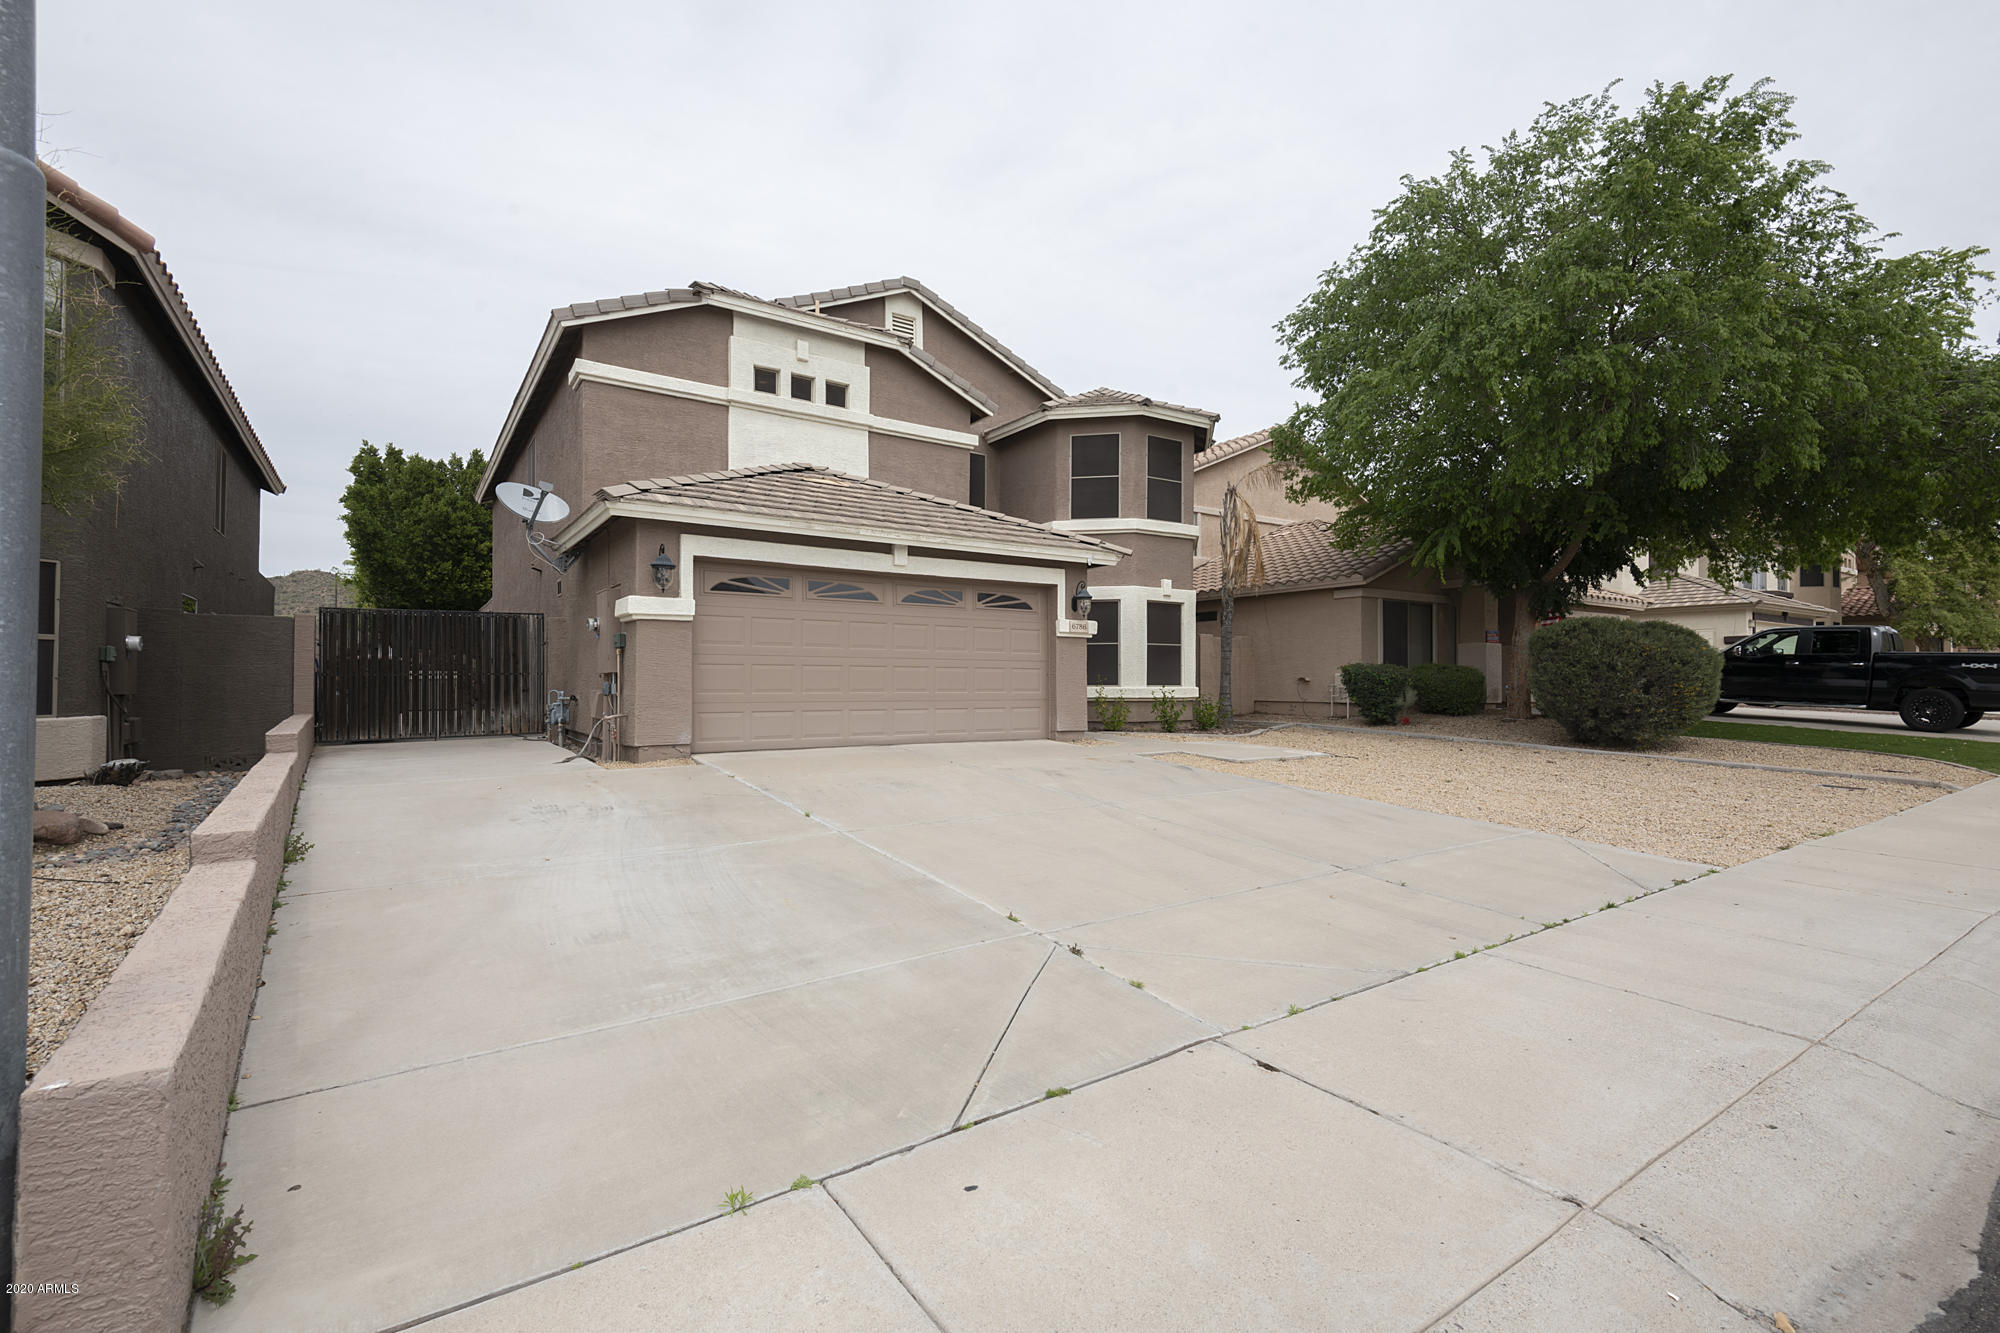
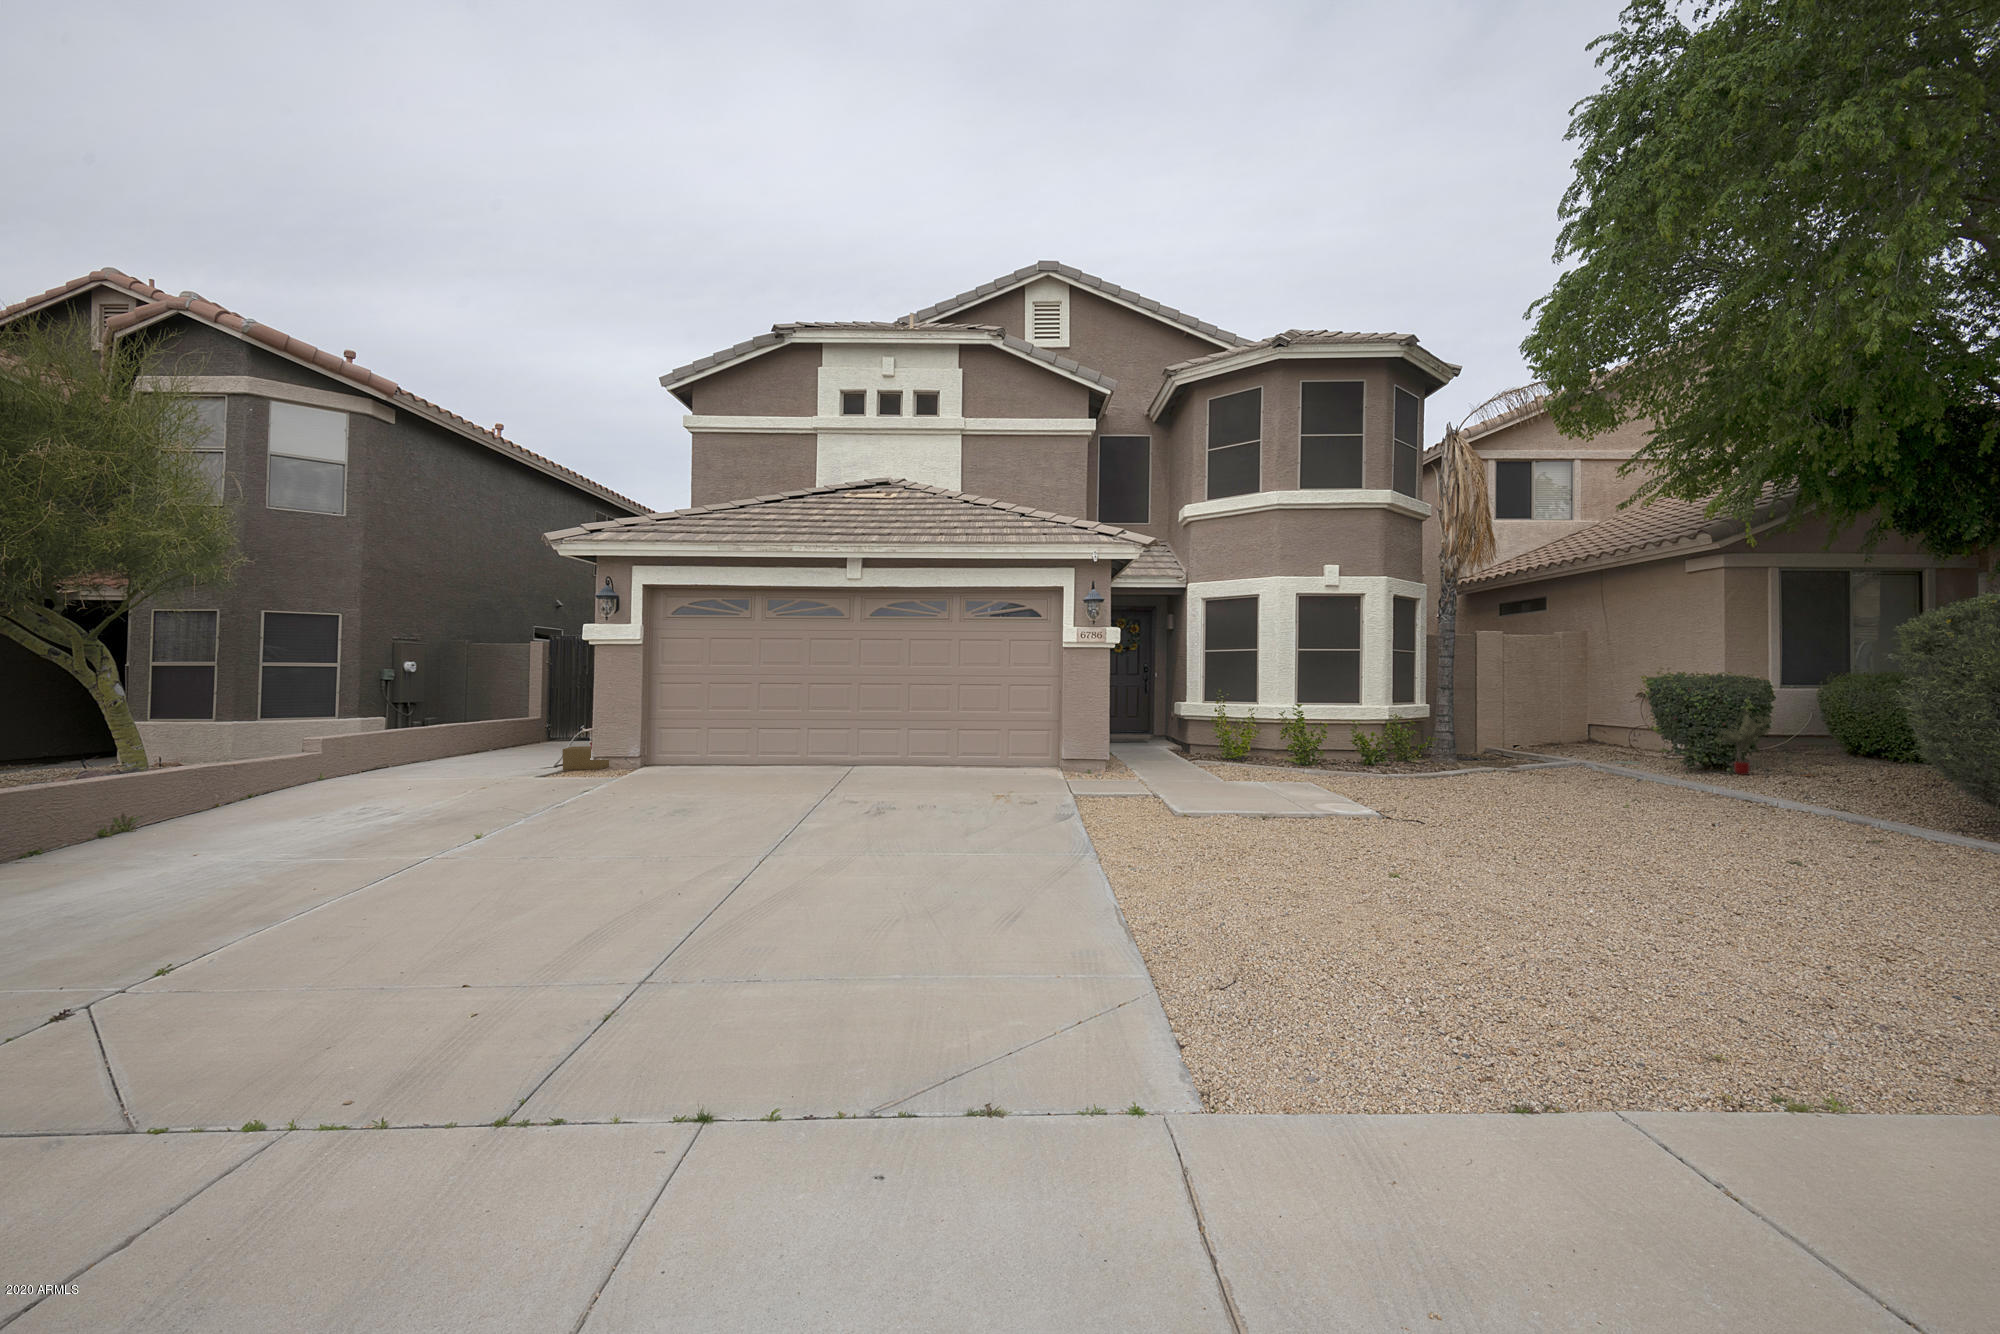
cardboard box: none [566,736,620,766] -> present [562,746,609,770]

